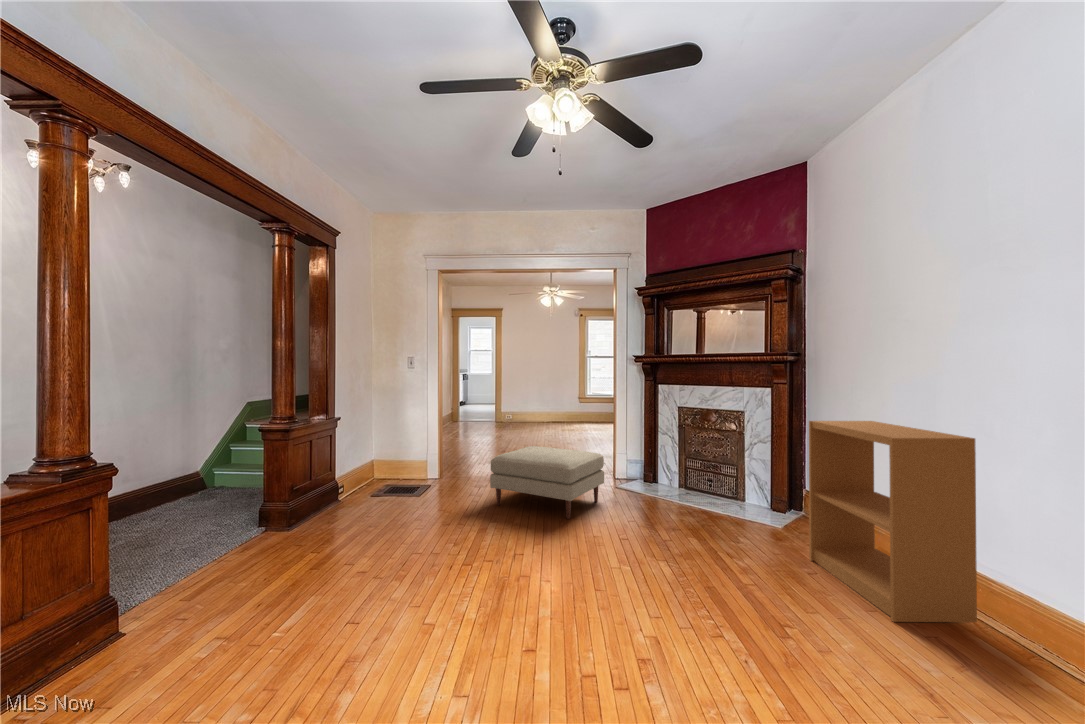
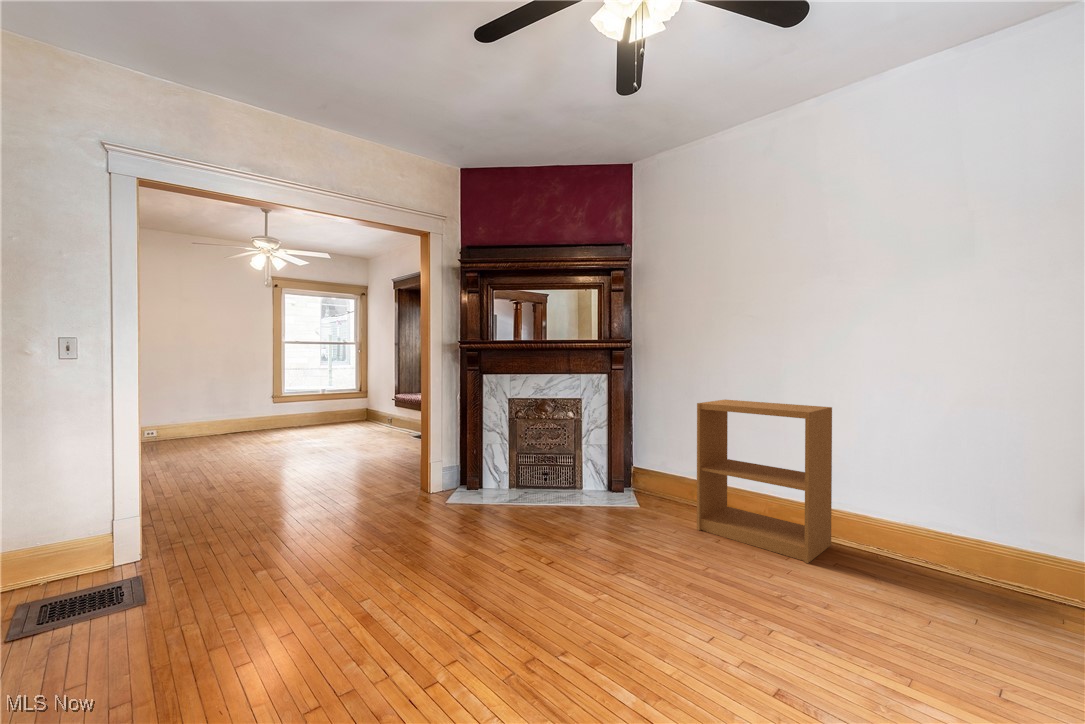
ottoman: present [490,446,604,519] -> none [318,463,462,566]

